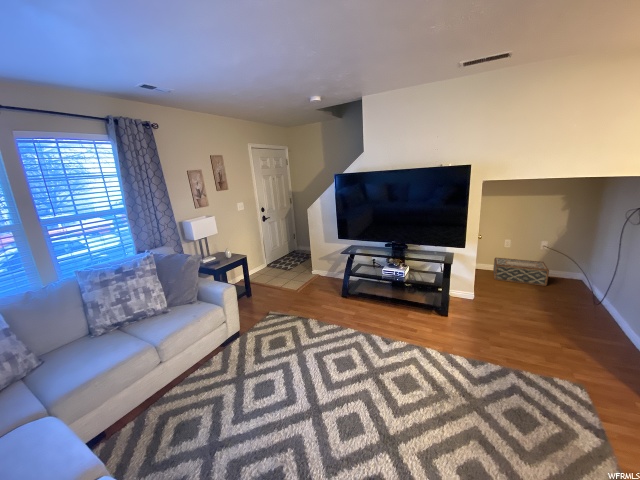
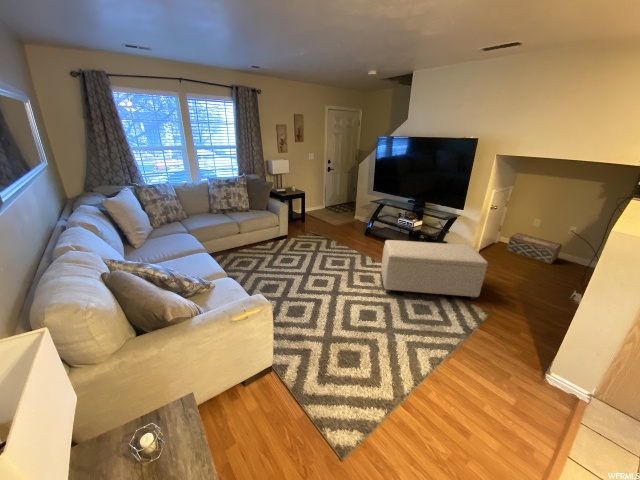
ottoman: none [413,295,568,404] -> present [381,240,488,300]

